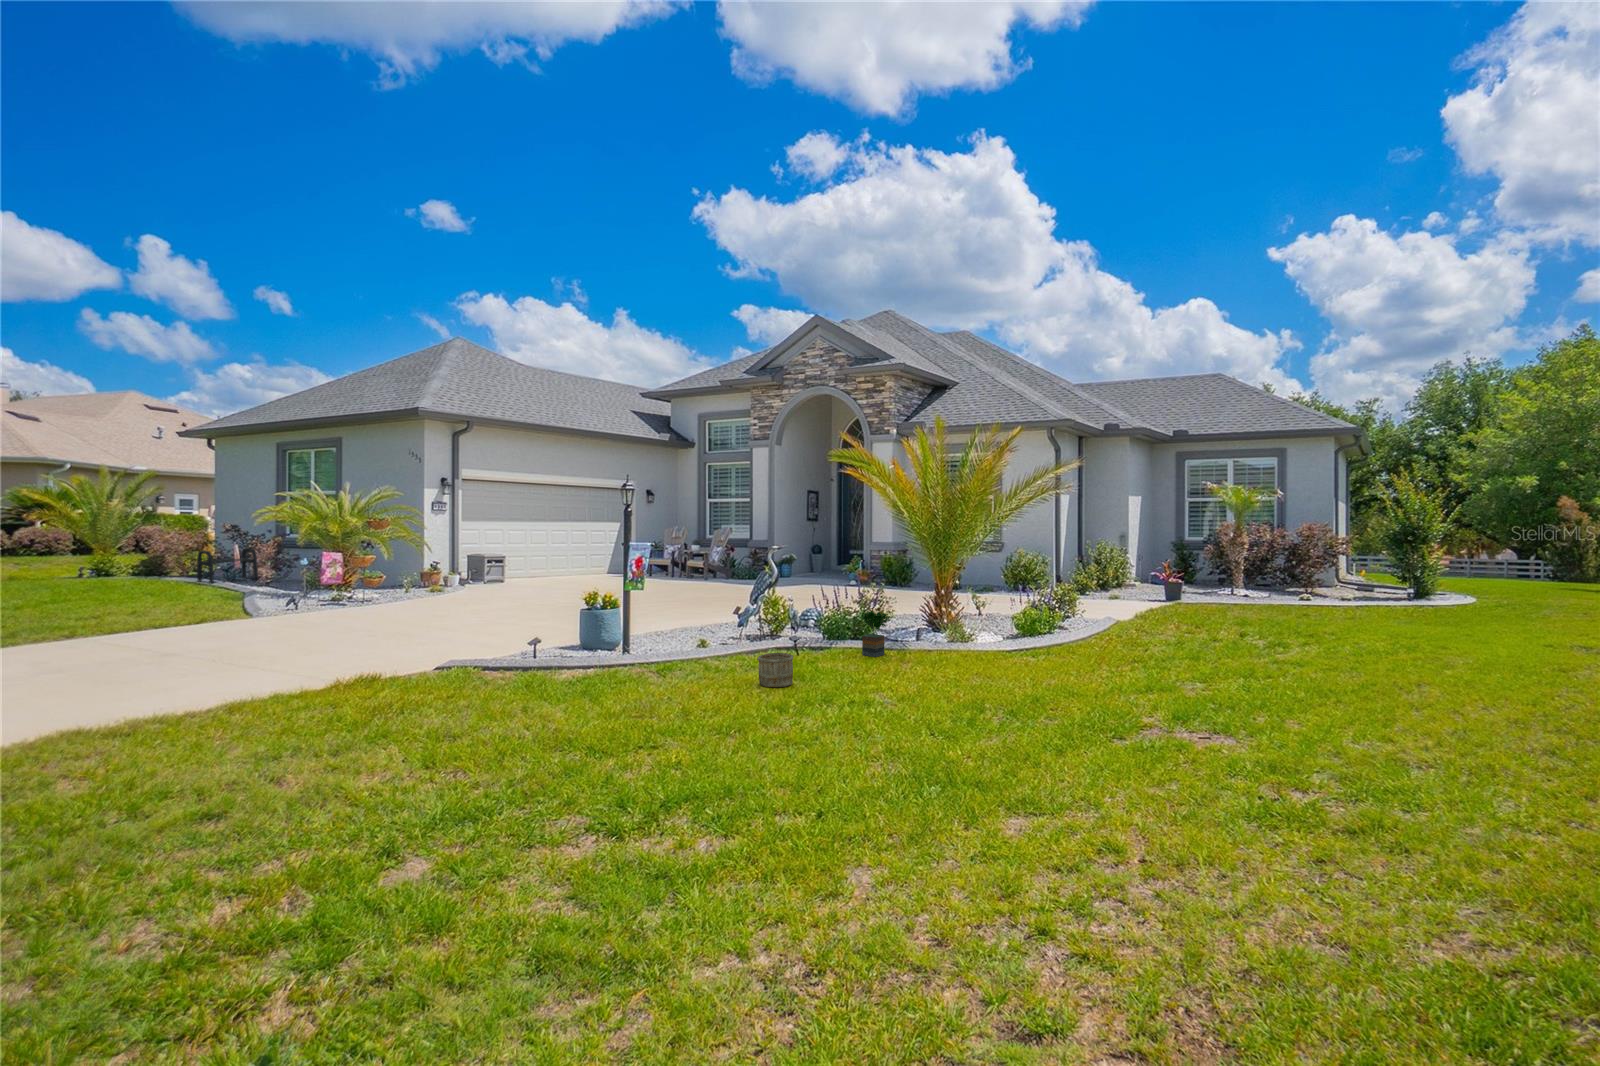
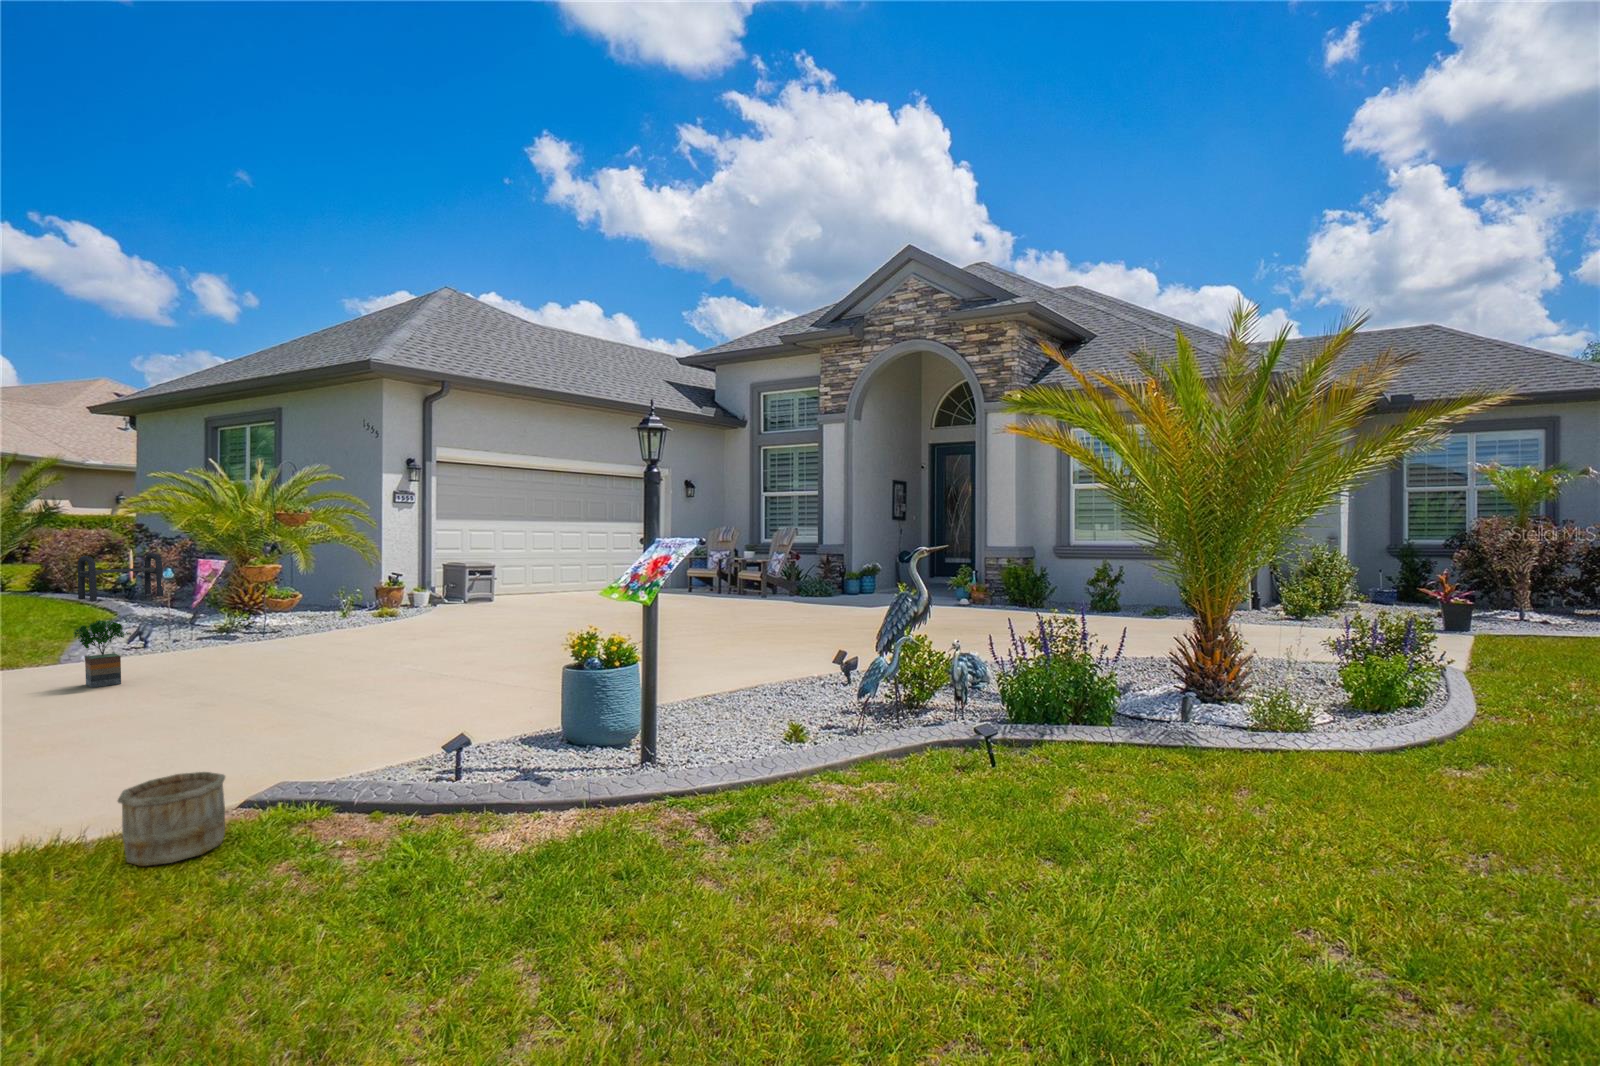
potted tree: present [862,611,889,657] -> present [74,620,131,688]
wooden bucket: present [757,653,793,687] -> present [118,772,225,866]

